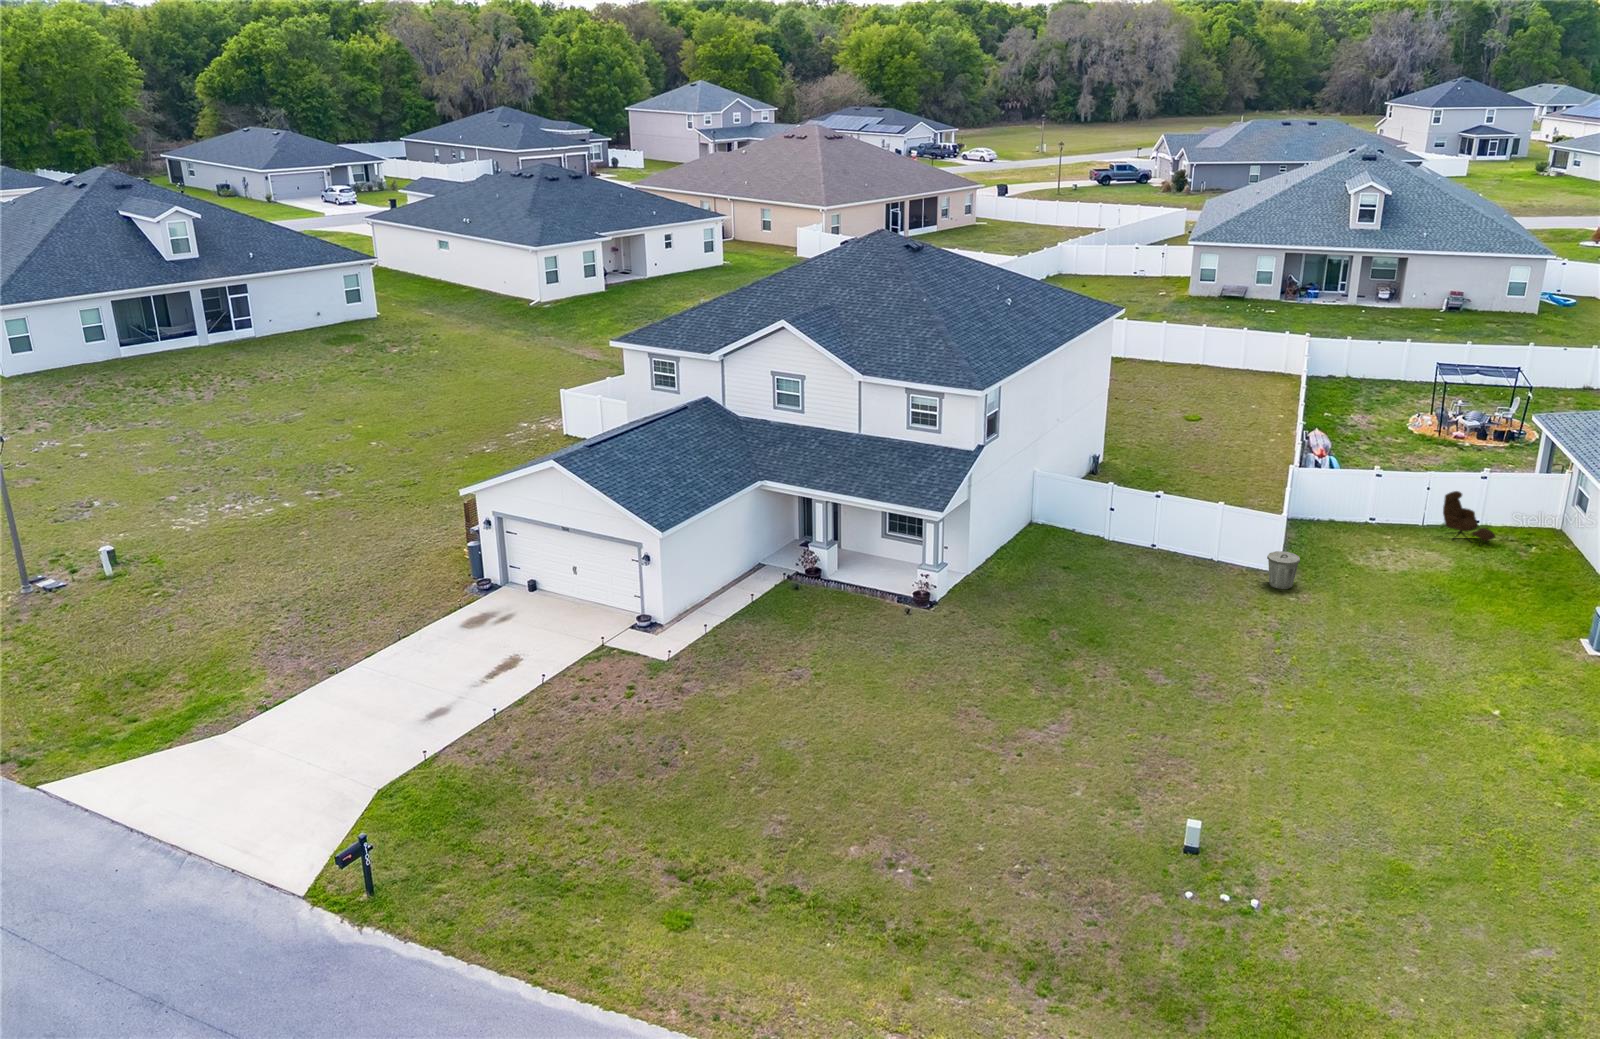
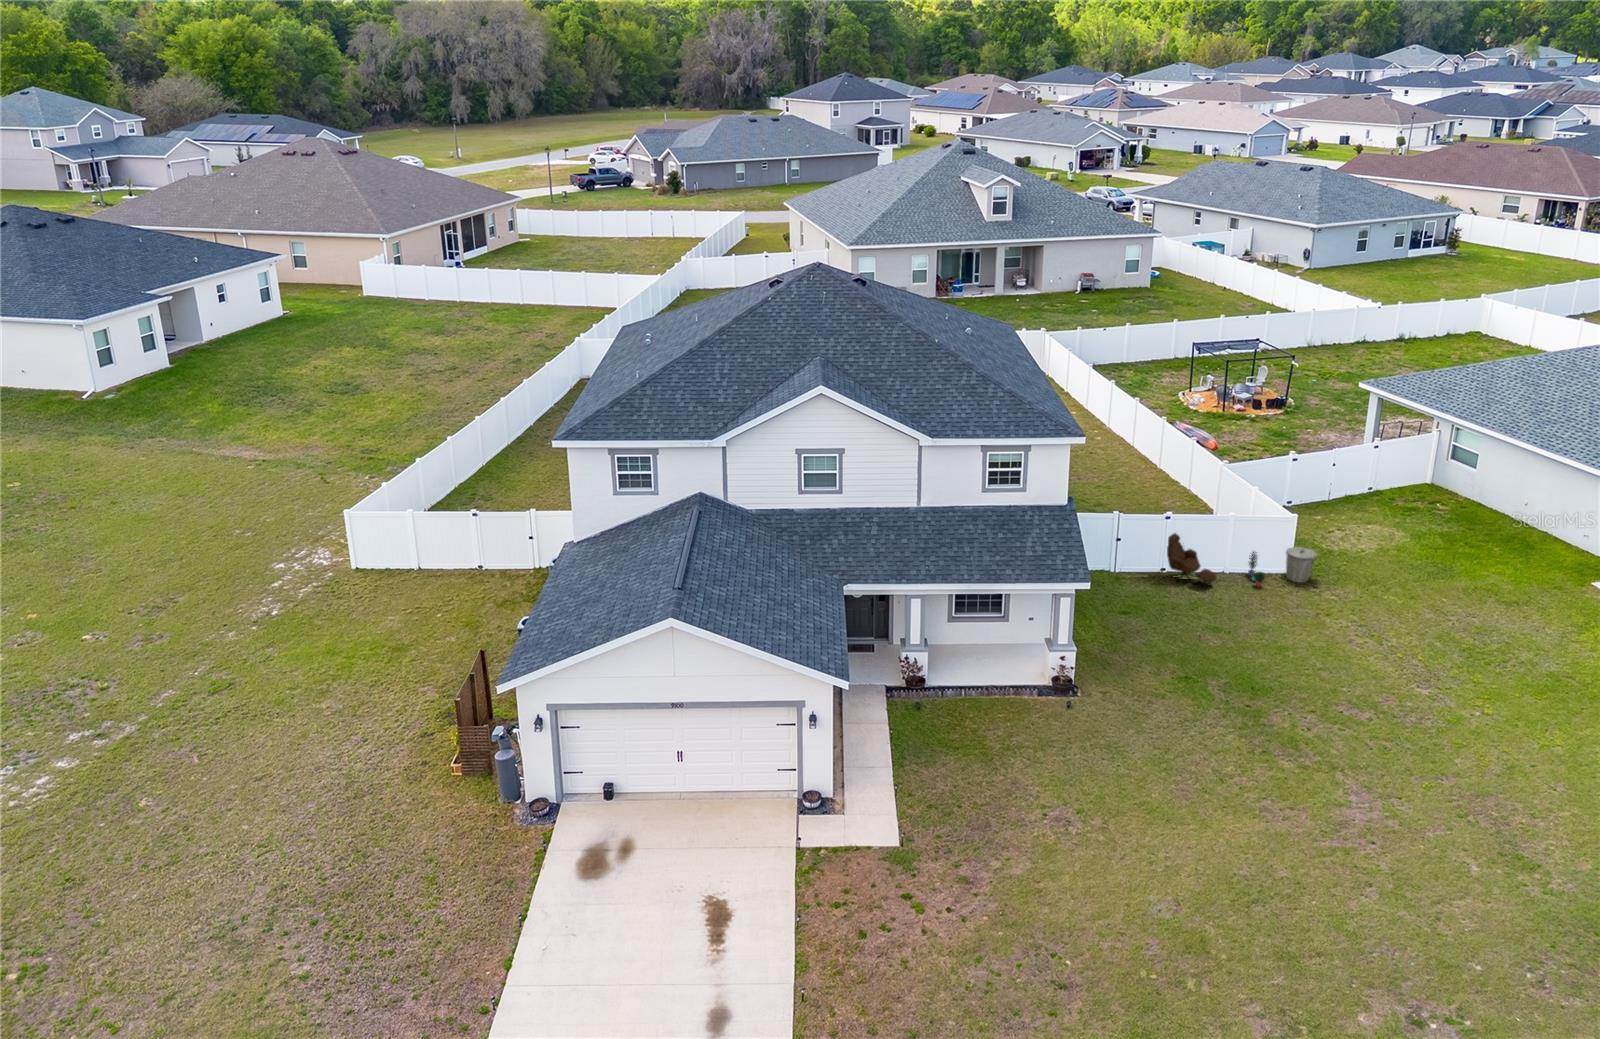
lounge chair: present [1443,491,1495,542] -> present [1167,533,1217,584]
potted plant: none [1222,546,1244,583] -> present [1248,552,1265,587]

